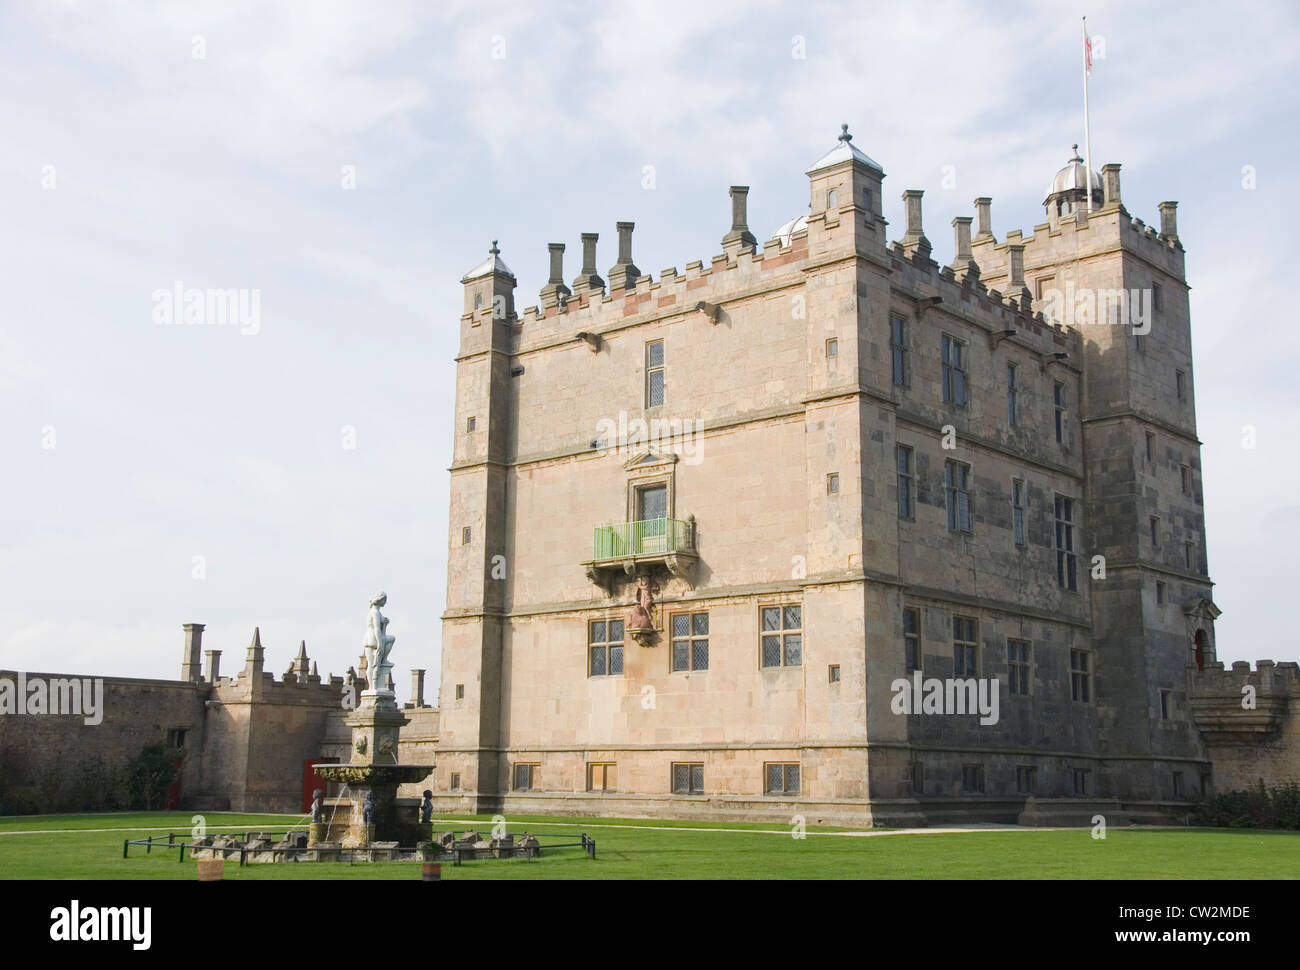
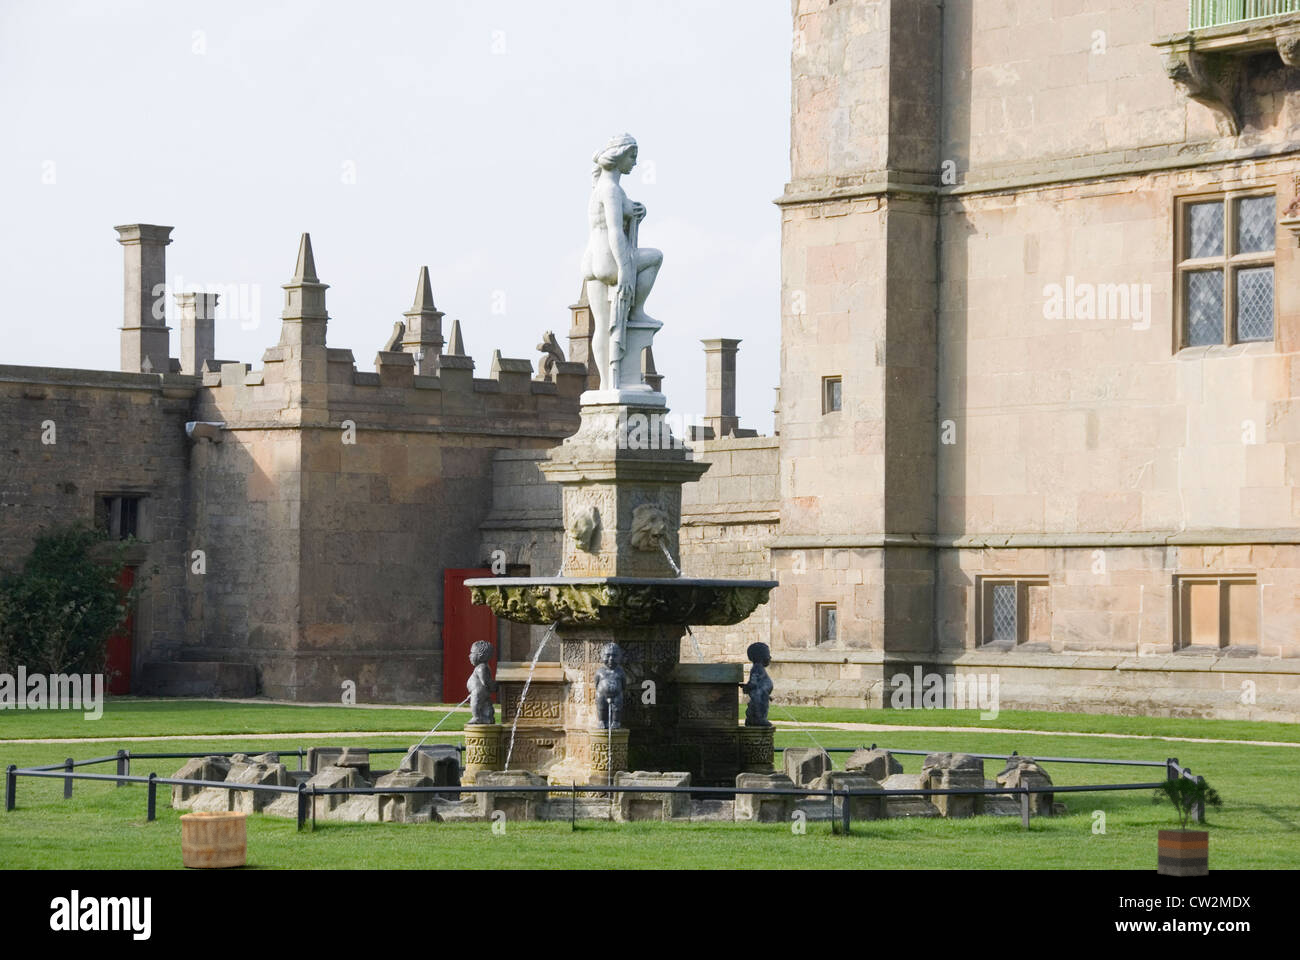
potted tree: present [421,842,447,881] -> present [1152,777,1223,876]

